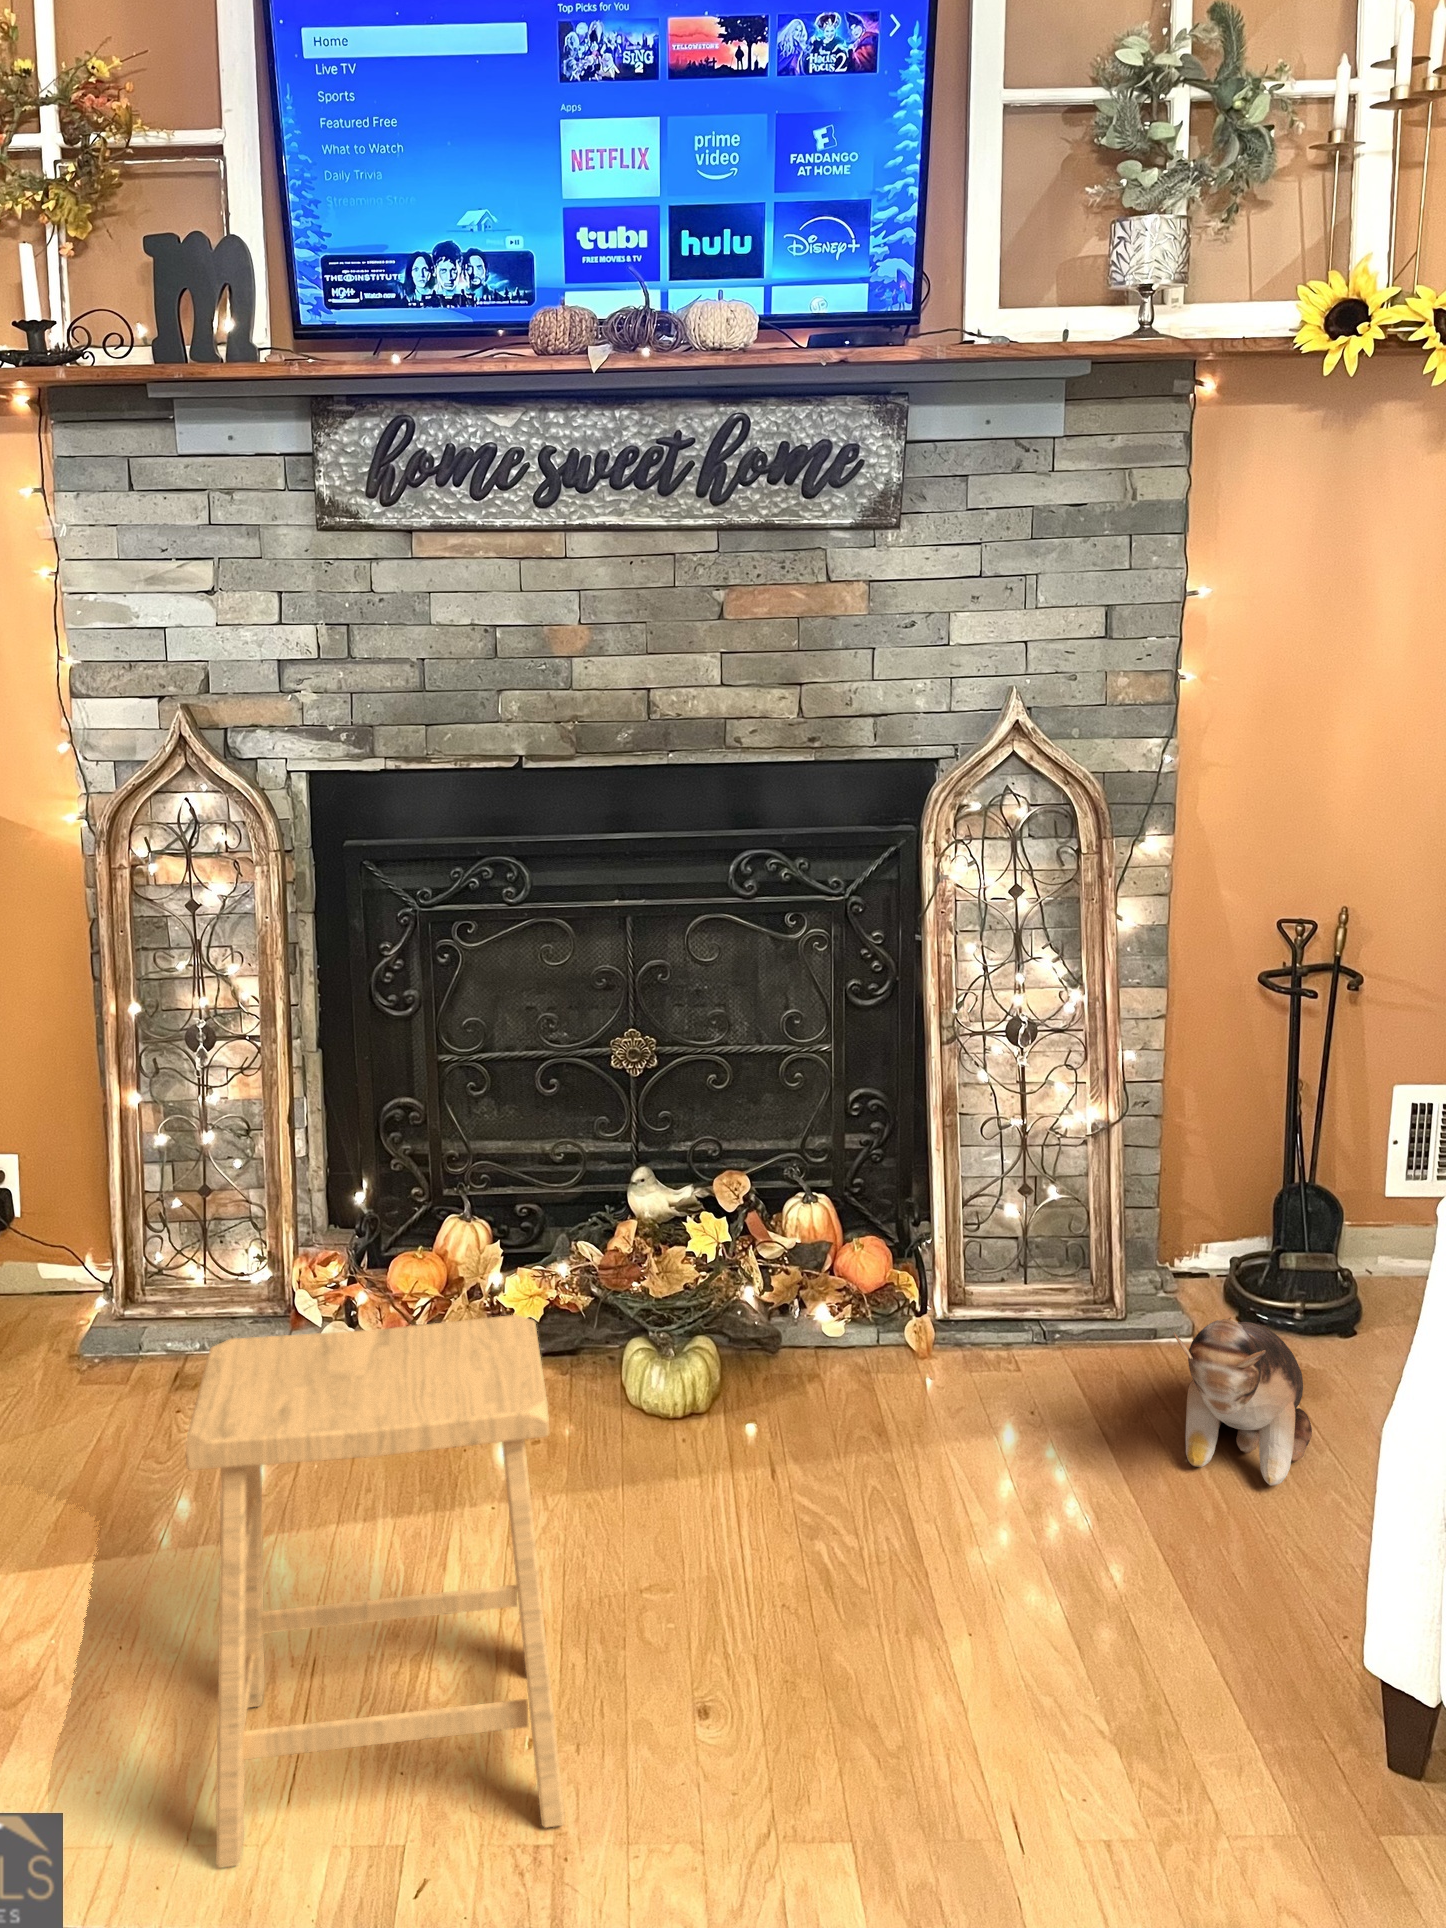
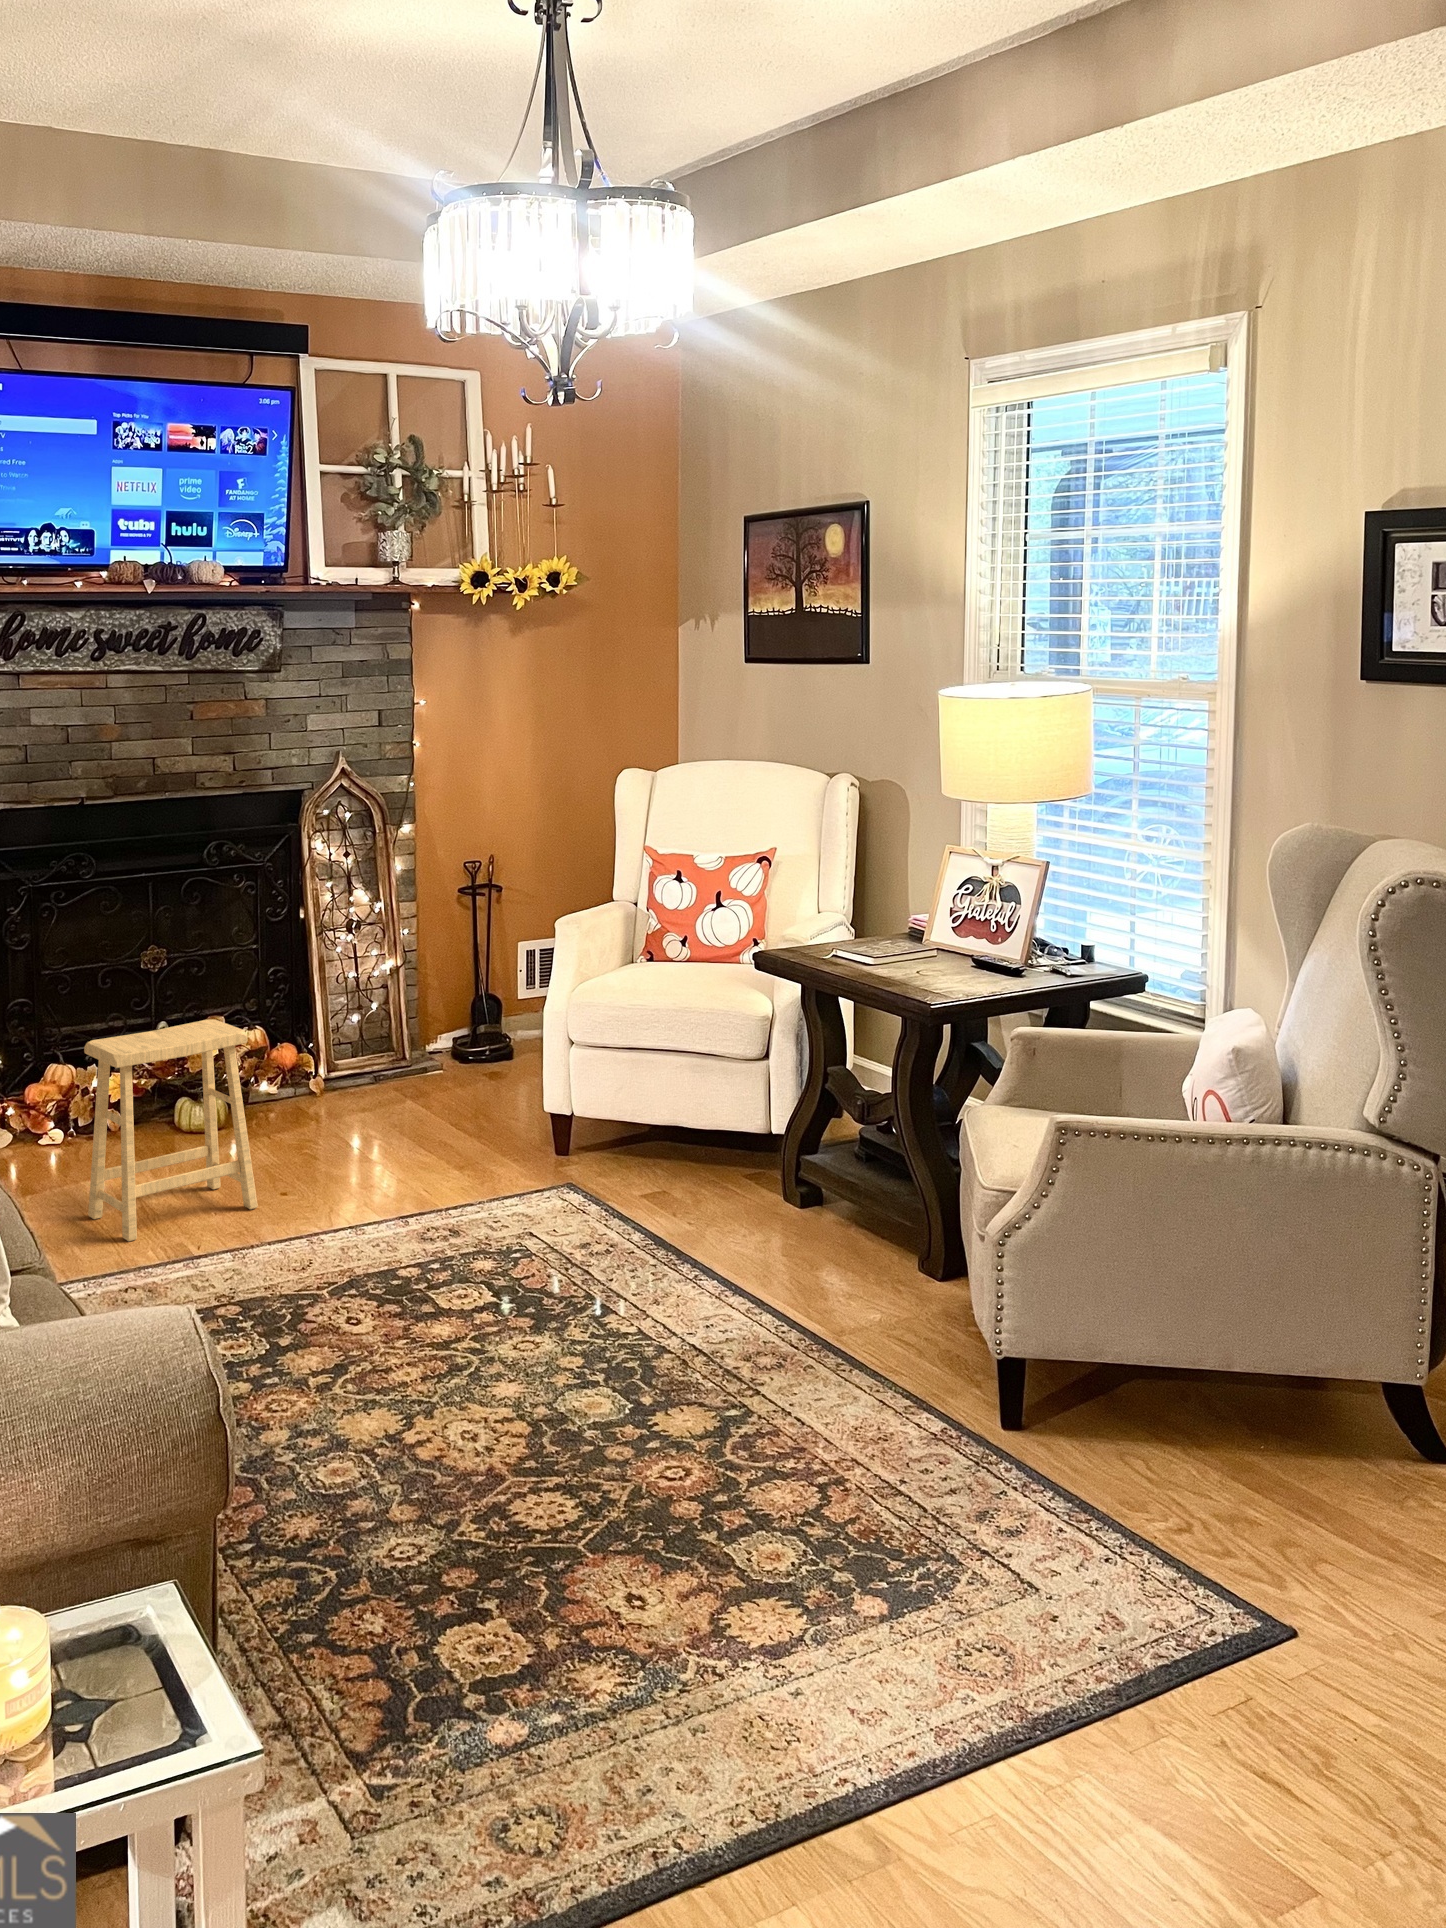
plush toy: present [1174,1317,1312,1486] -> none [446,1023,502,1099]

